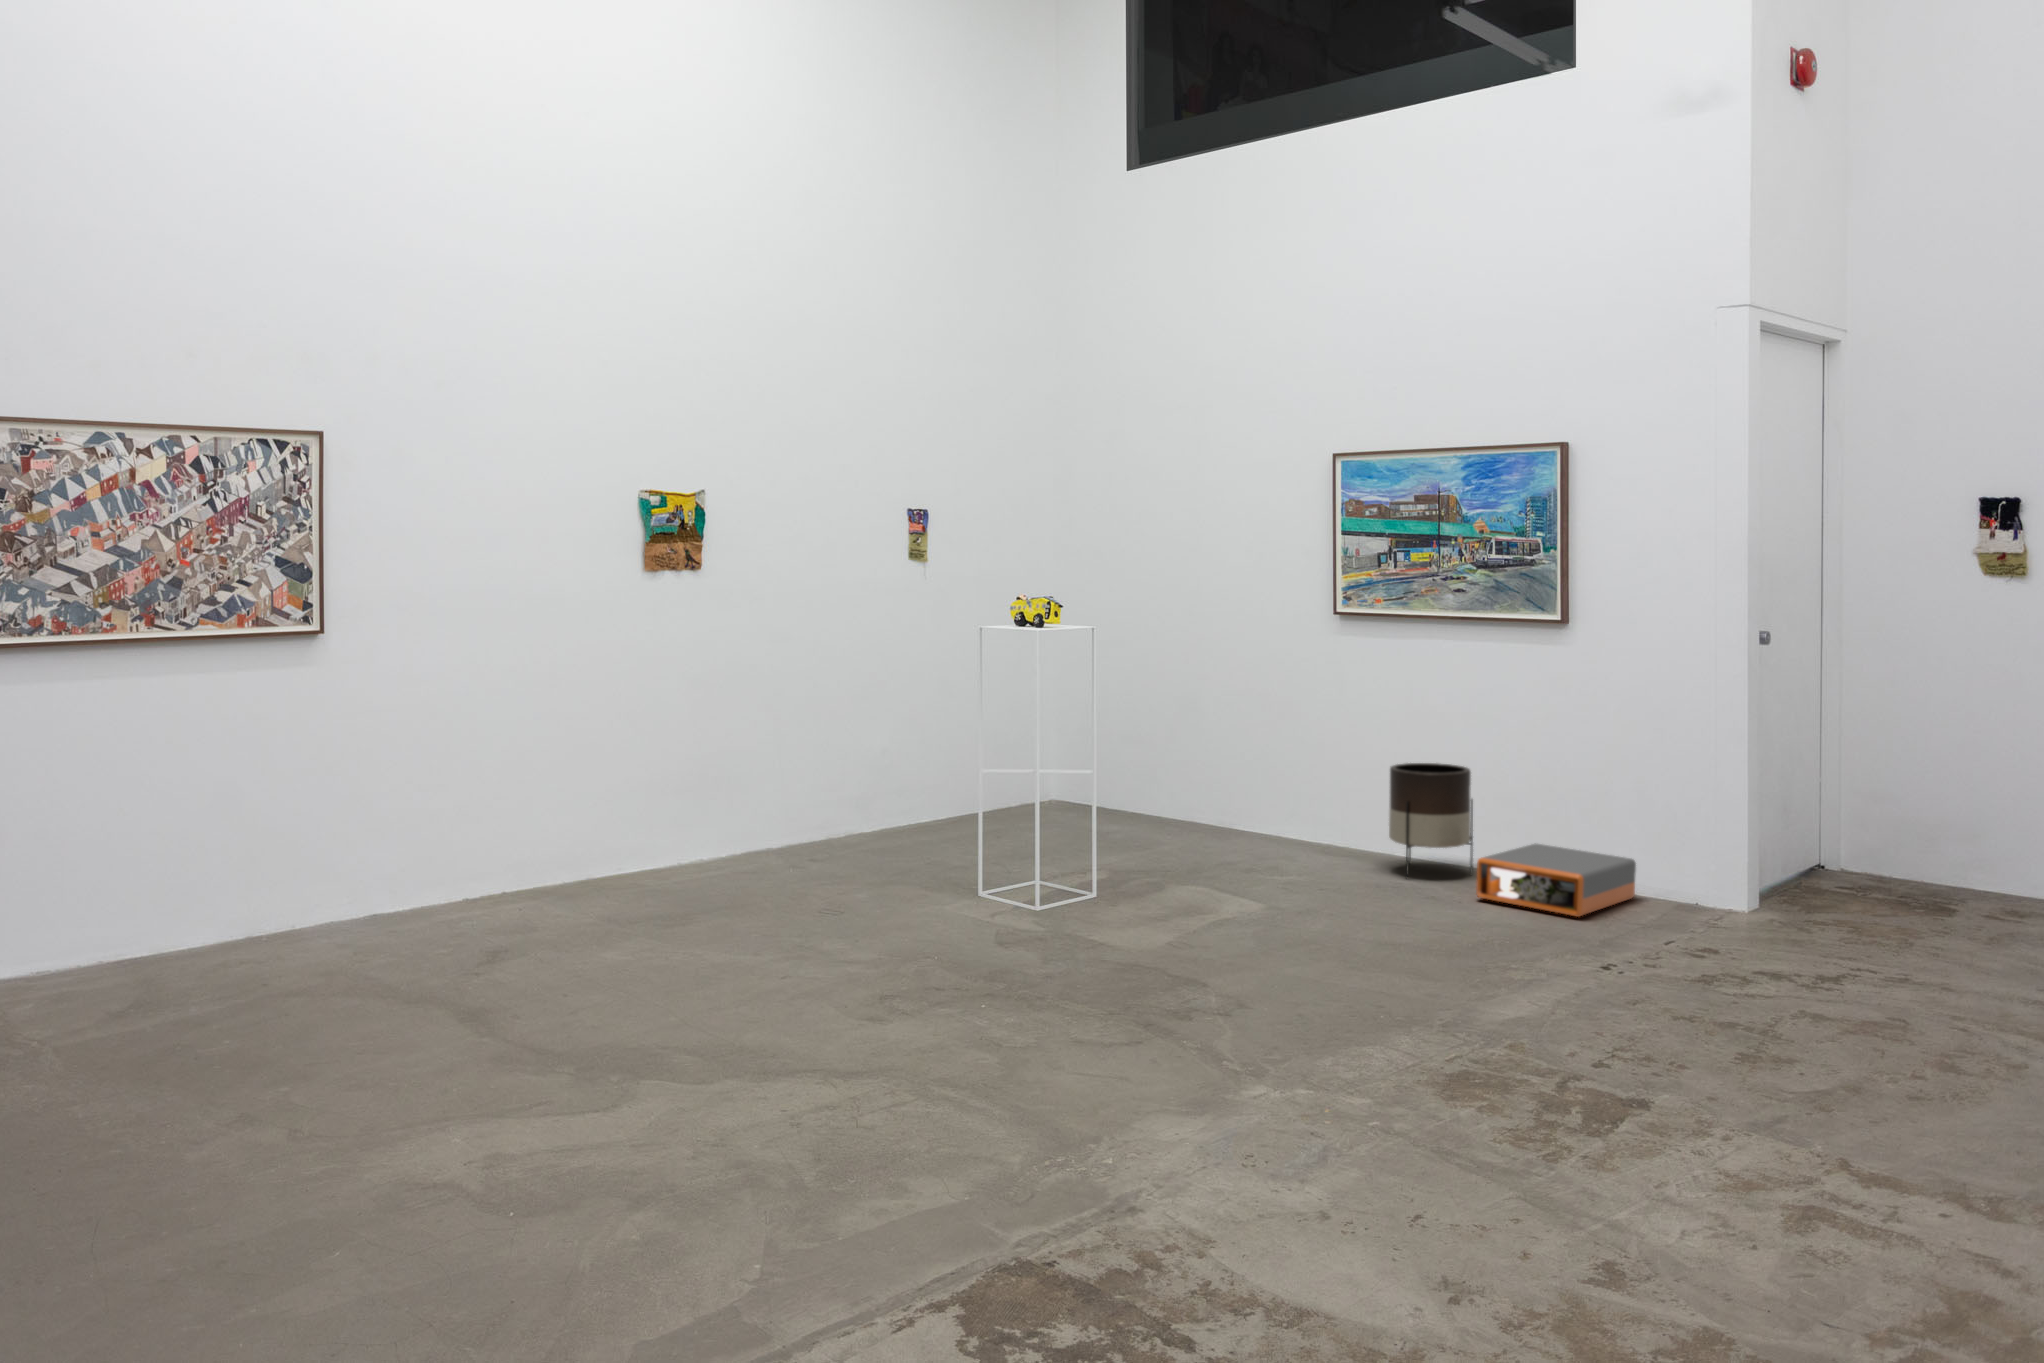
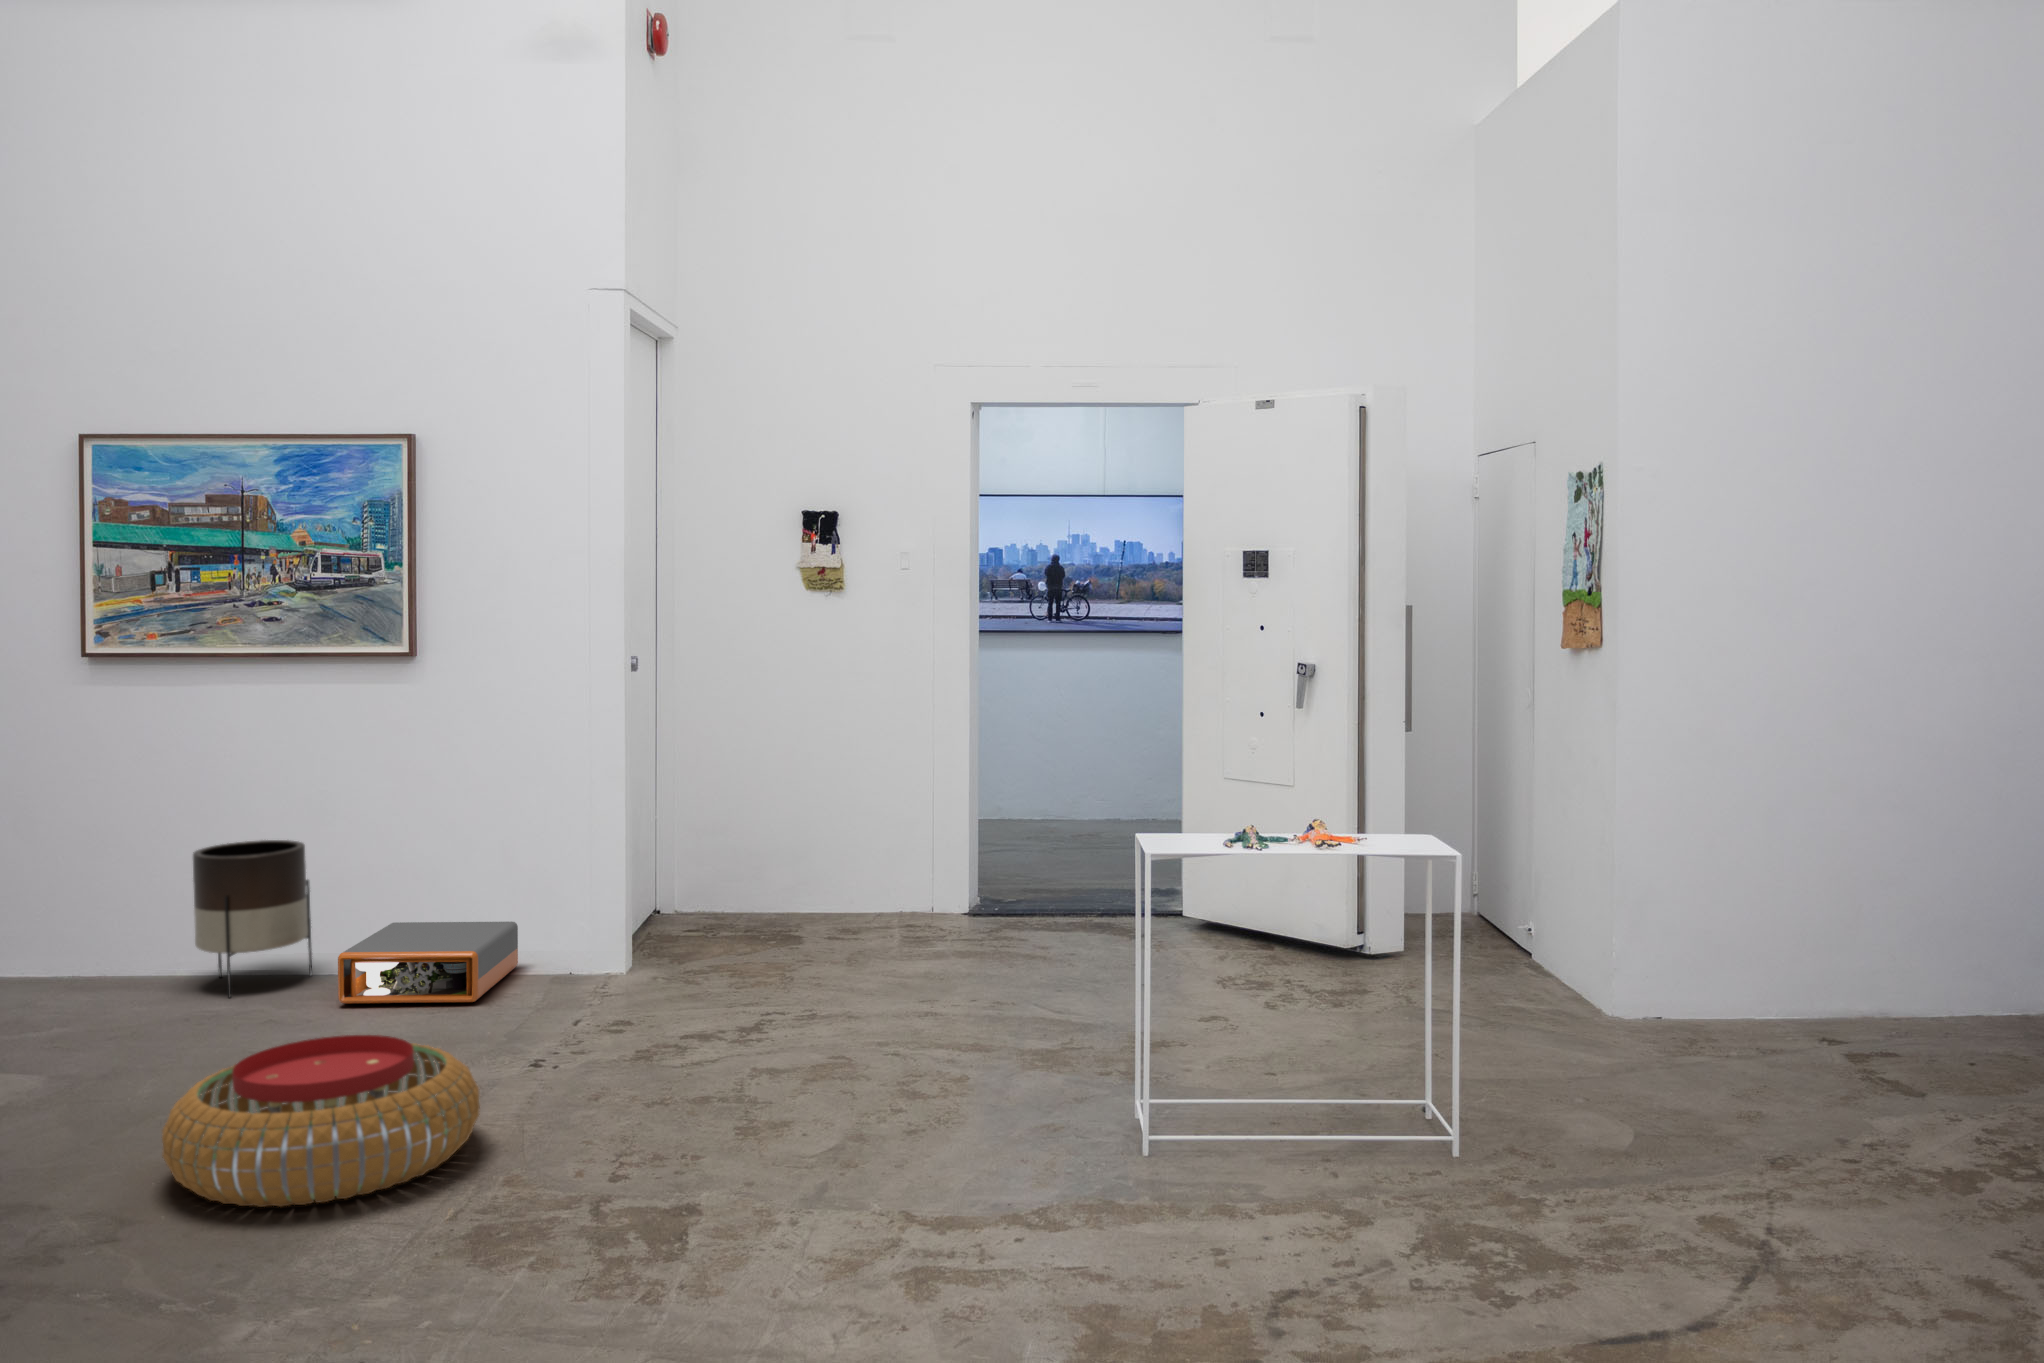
pouf: none [1289,907,1515,1026] -> present [162,1035,480,1207]

